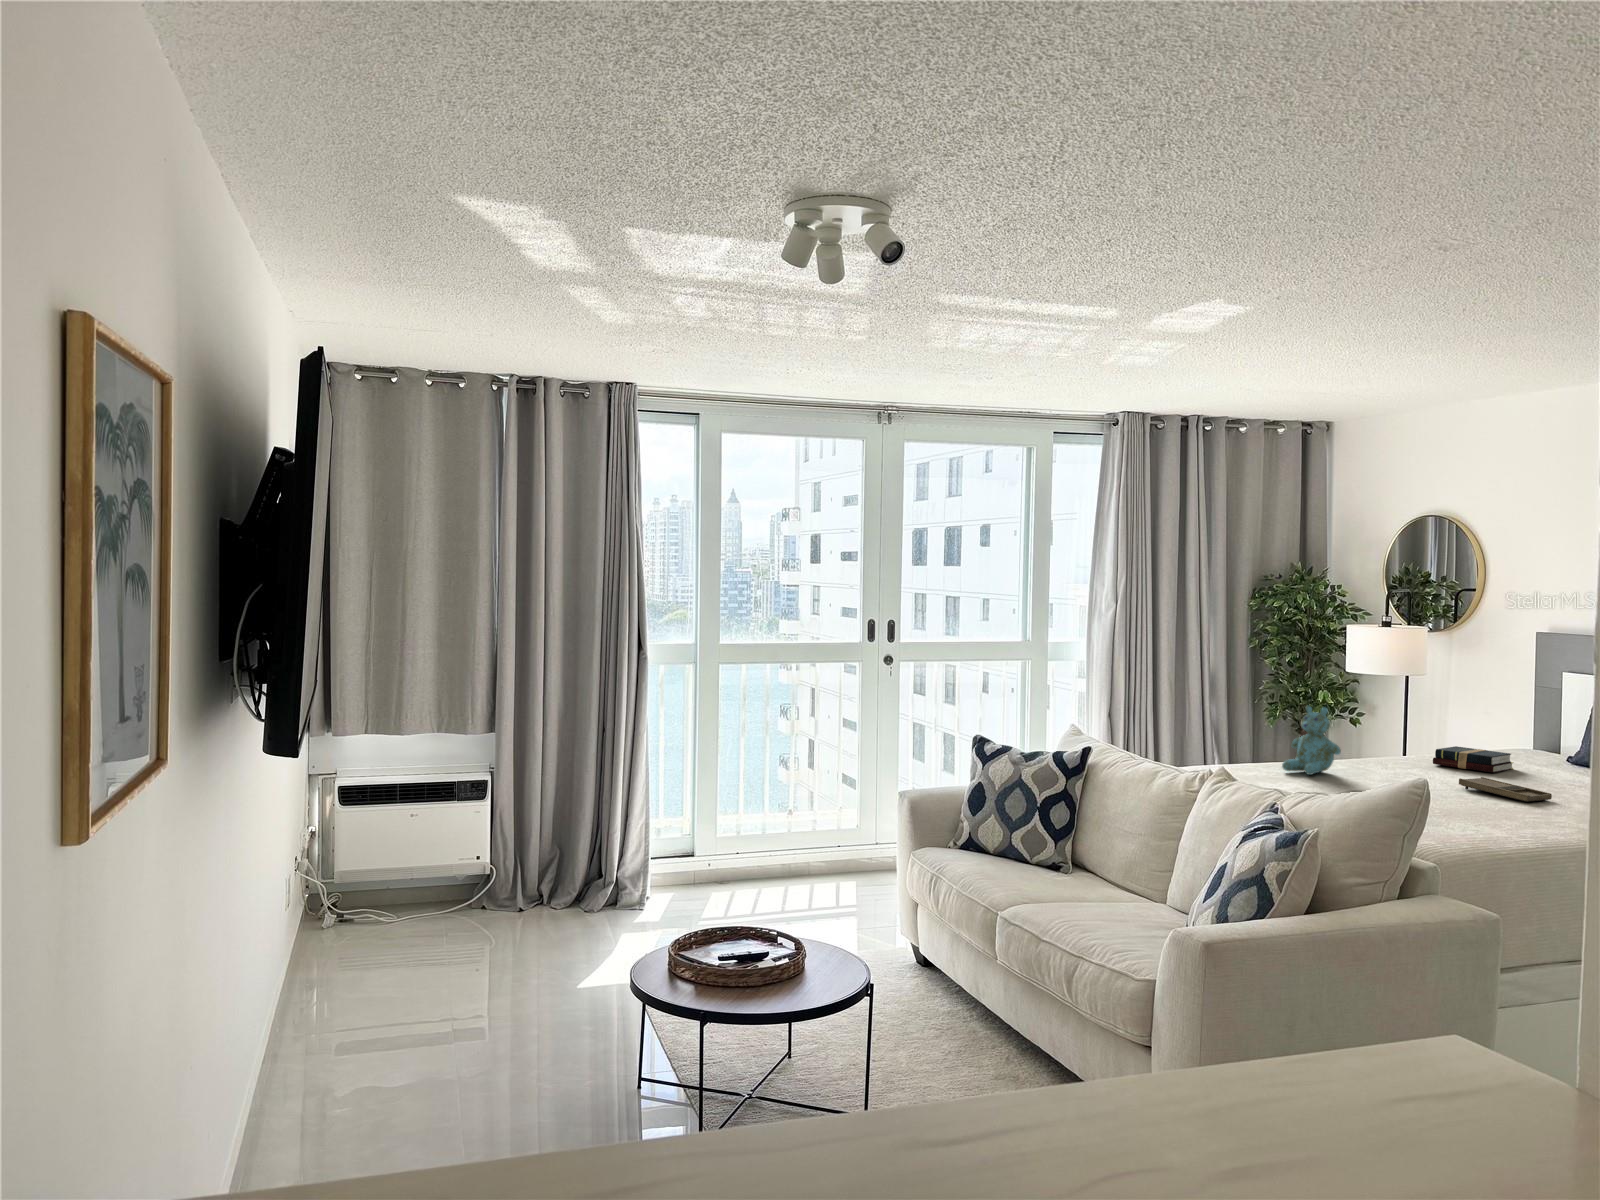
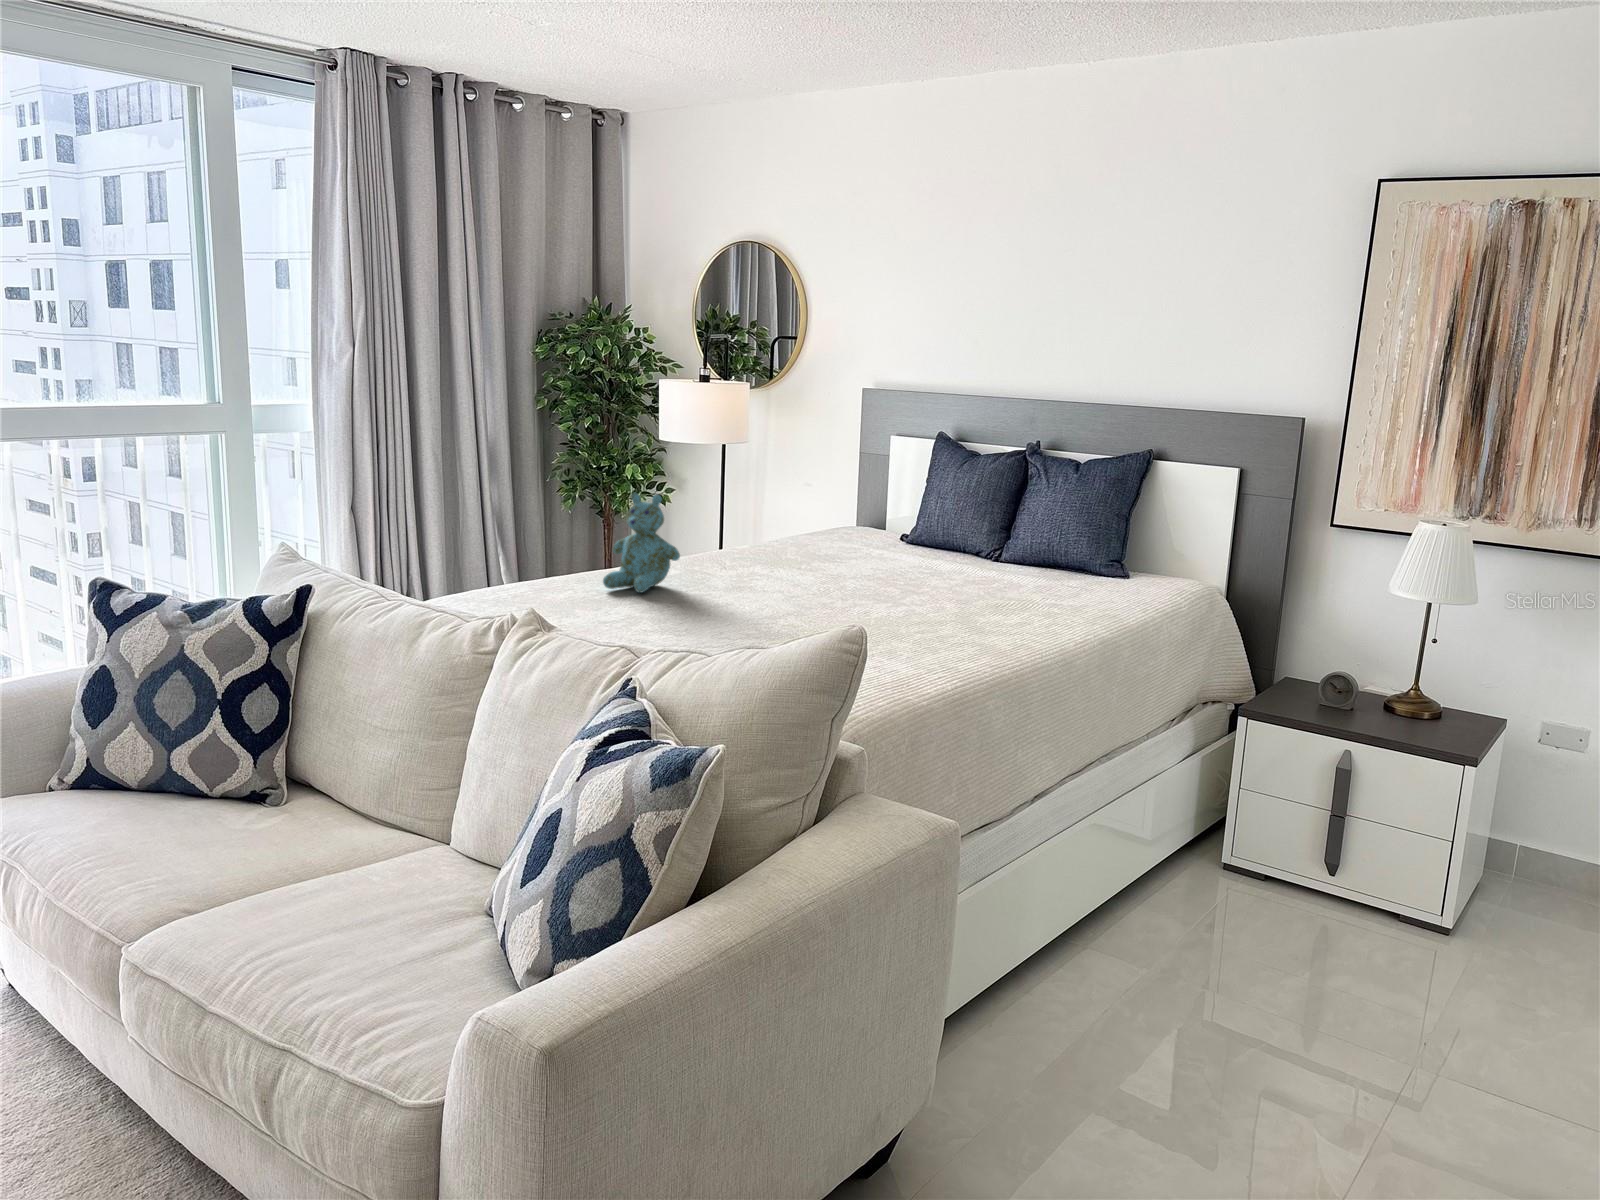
hardback book: present [1433,746,1513,773] -> none [781,533,868,566]
tray: present [1459,777,1552,802] -> none [826,577,934,609]

